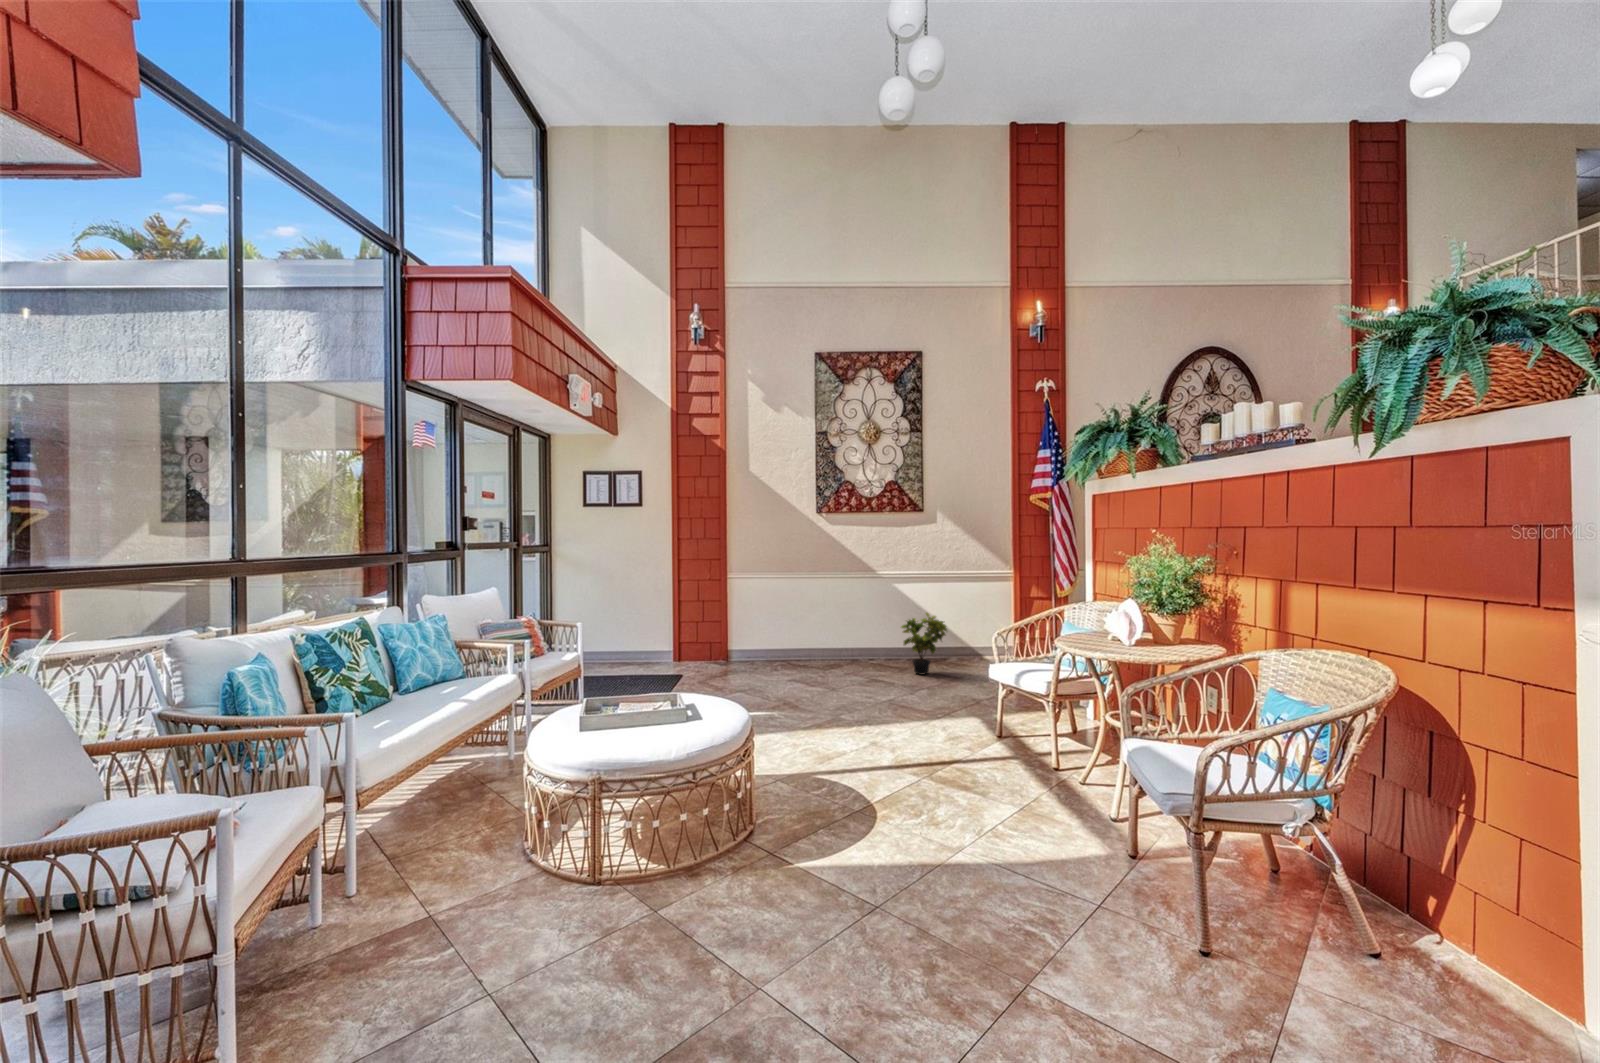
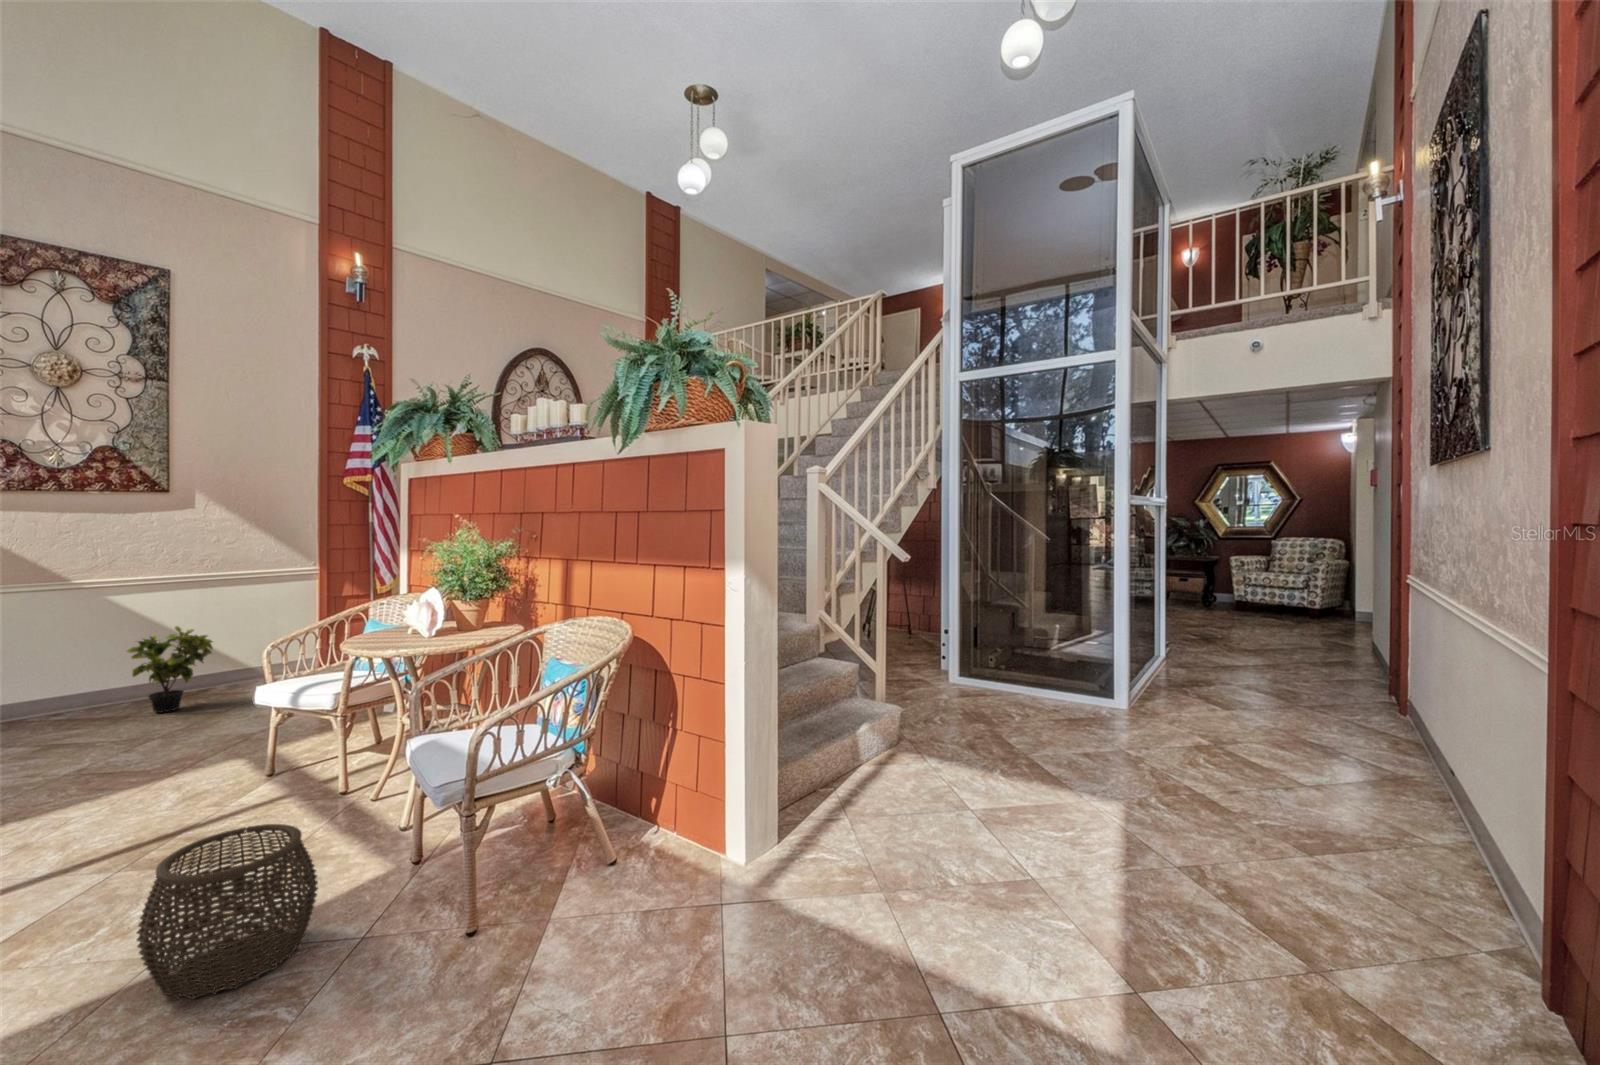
woven basket: none [952,781,1062,908] -> present [137,824,318,999]

